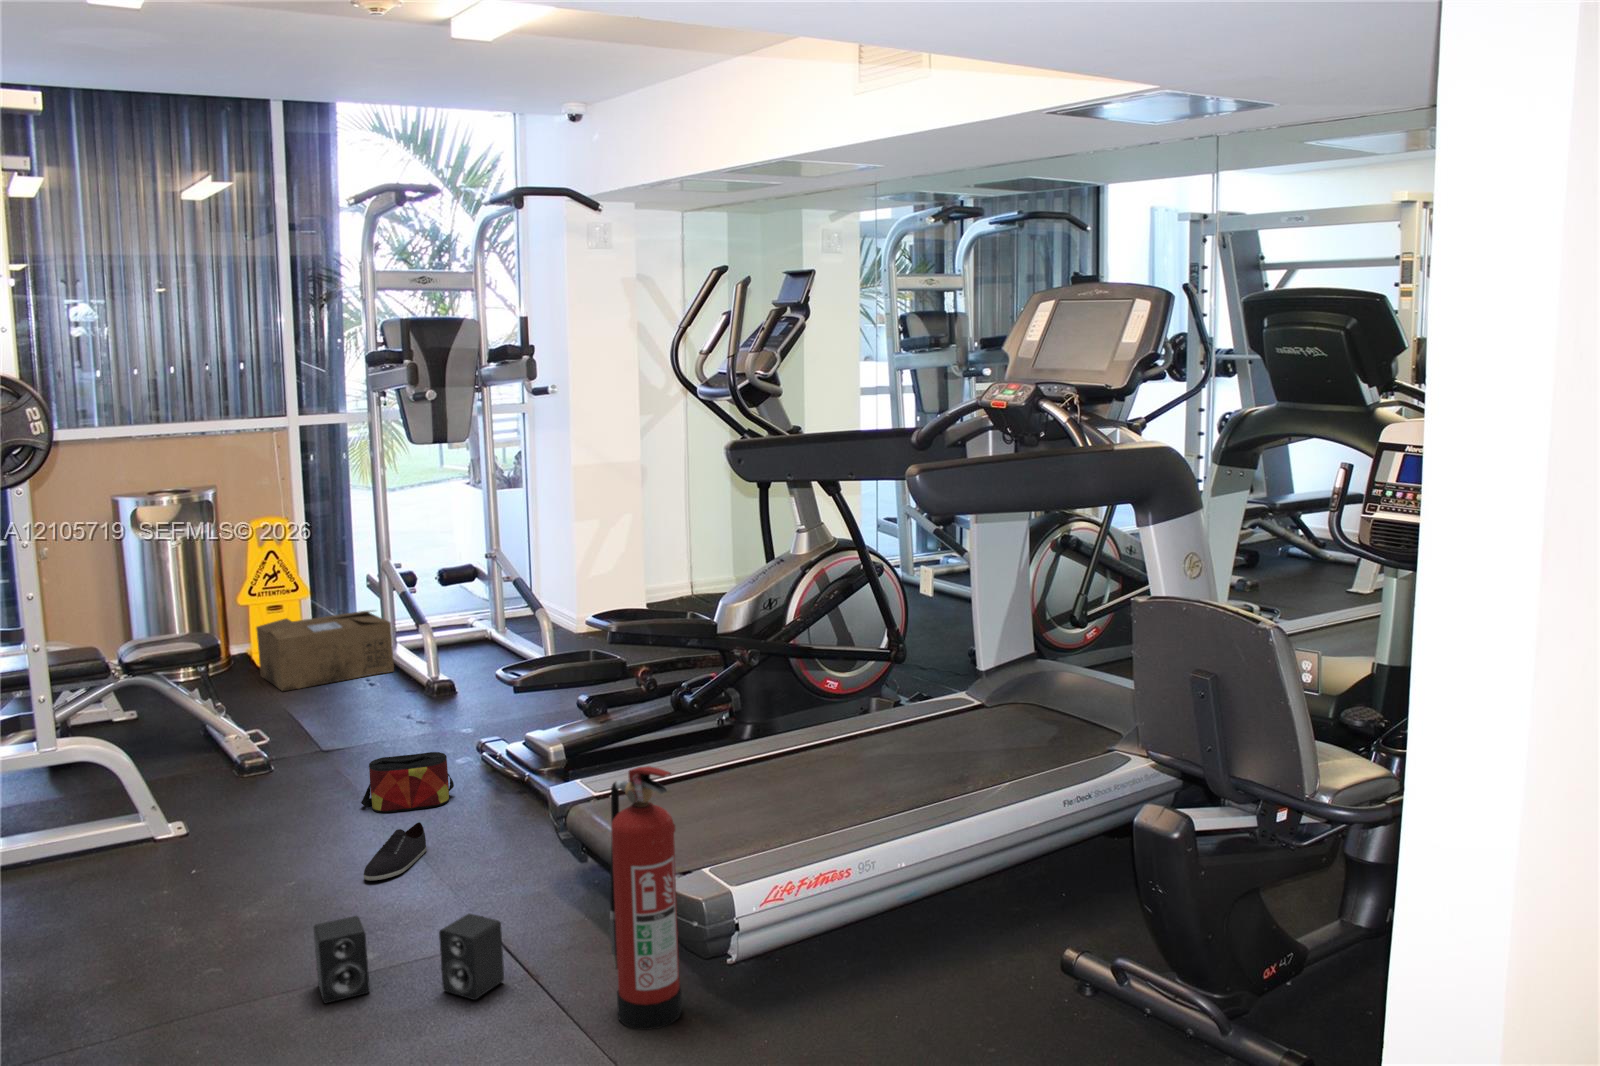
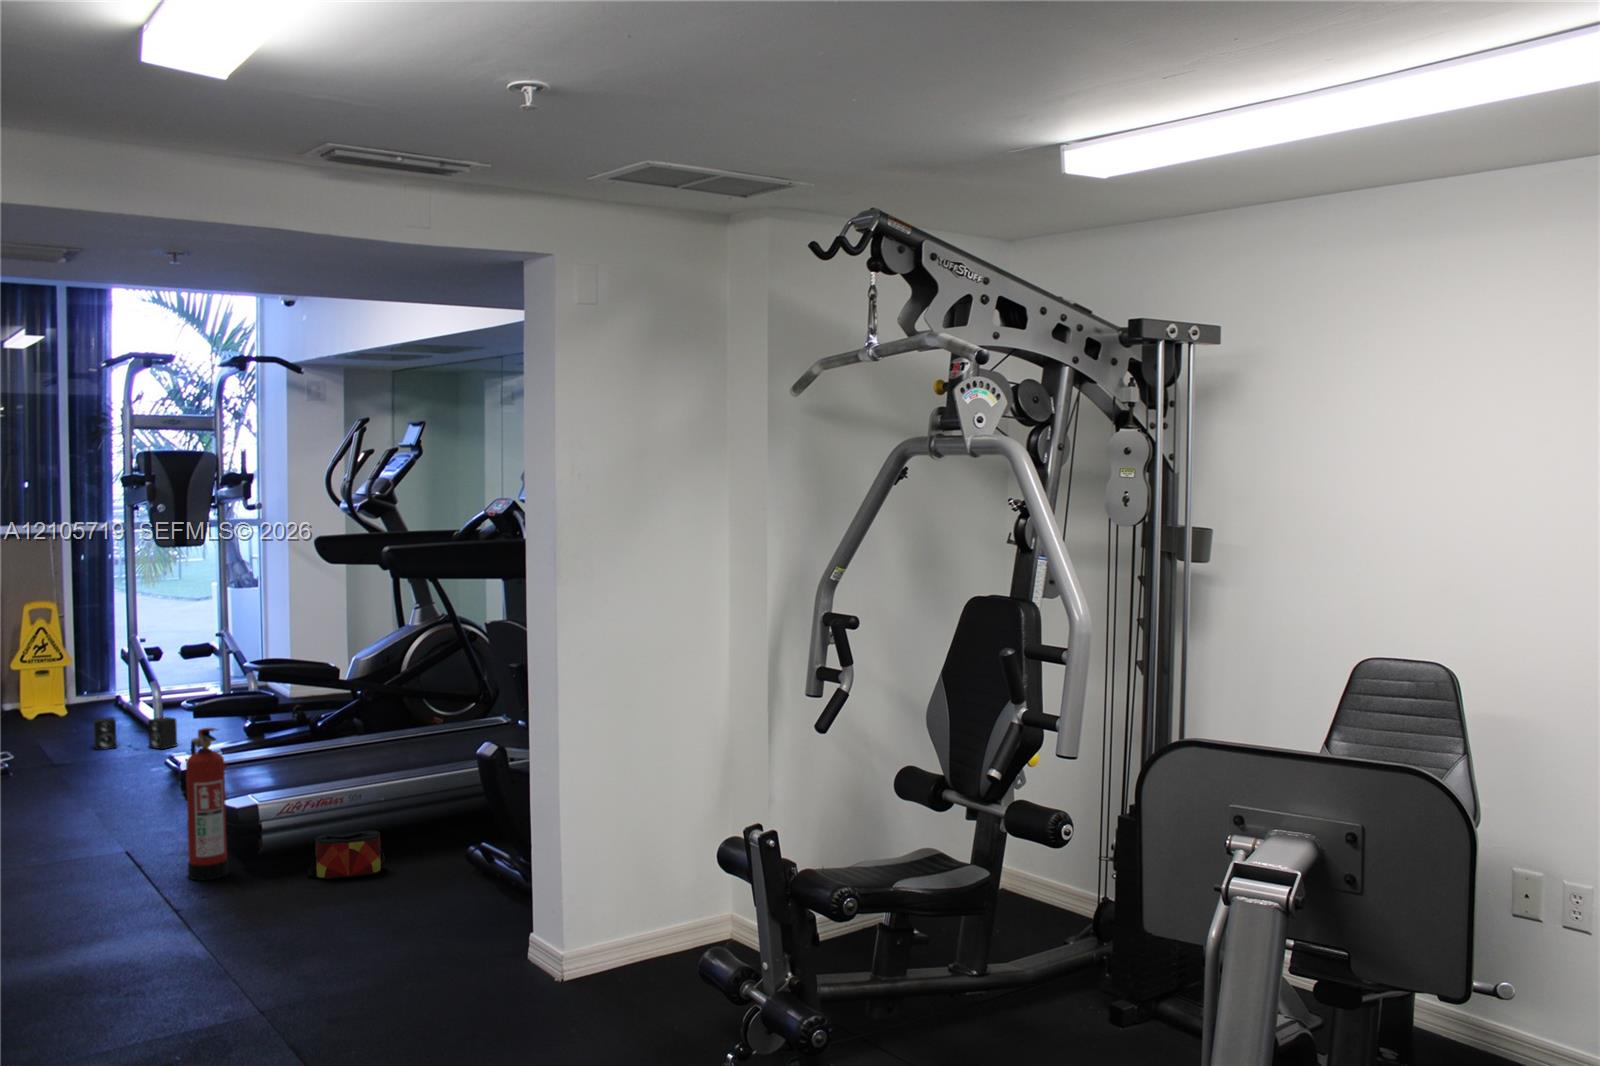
cardboard box: present [256,610,394,691] -> none [25,675,132,733]
bag: present [361,752,454,813] -> present [307,831,385,879]
shoe: present [363,822,426,880] -> none [61,794,109,824]
speaker: present [314,914,504,1003] -> present [93,717,177,750]

